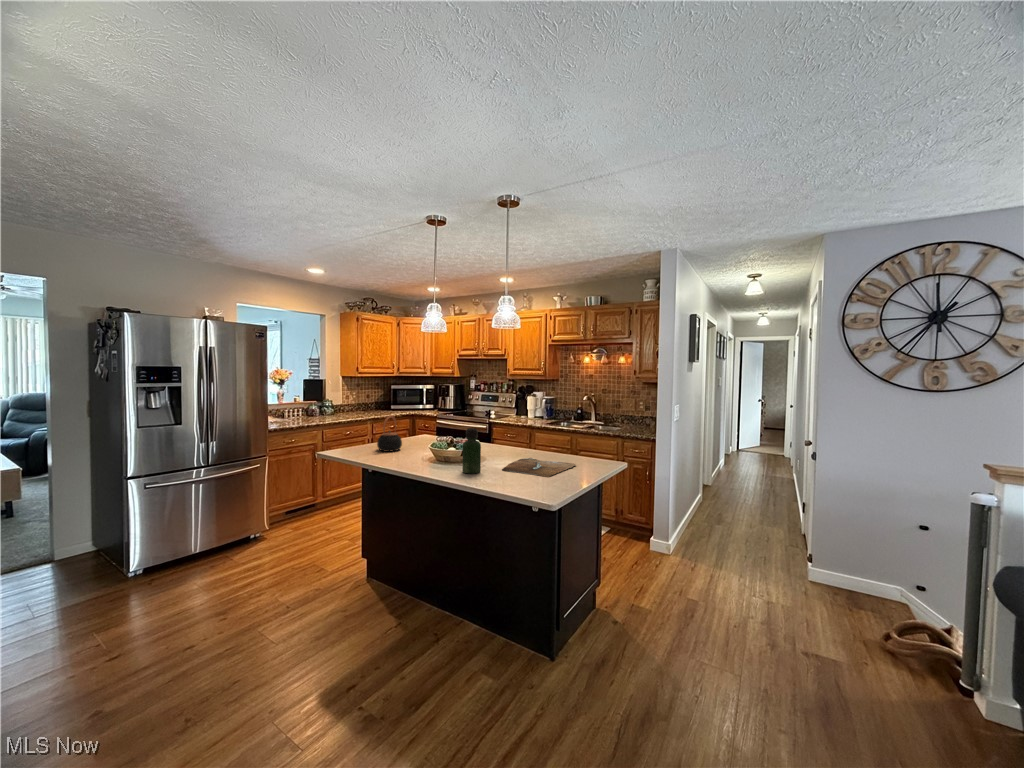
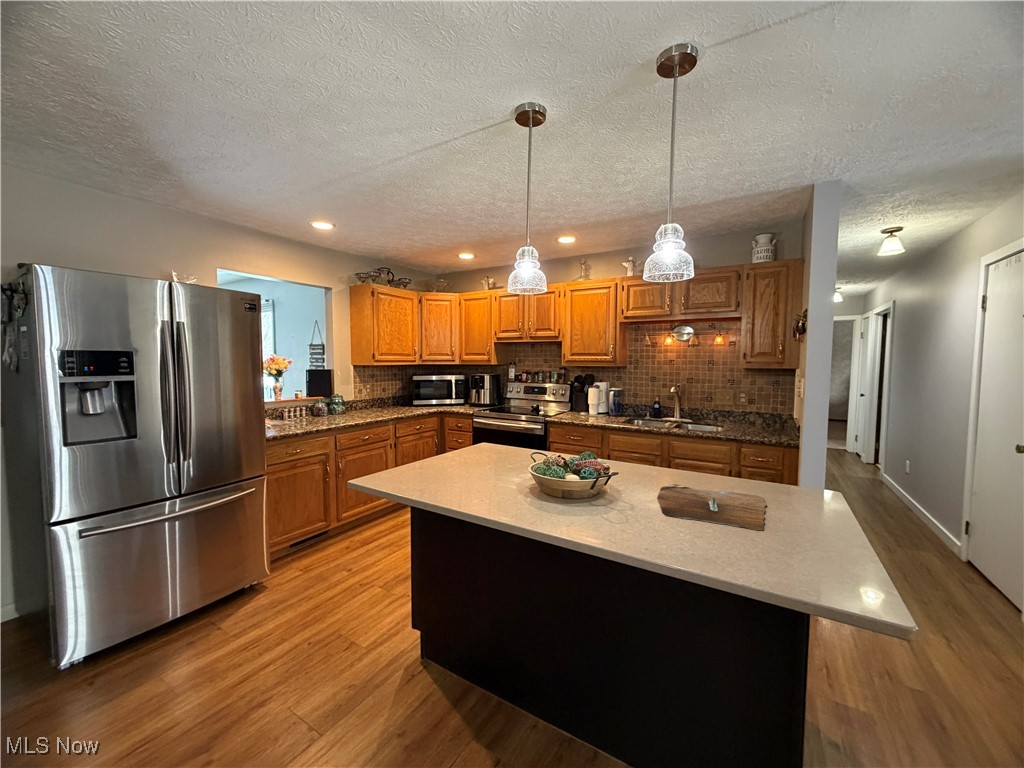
teapot: present [377,416,402,452] -> none [433,421,468,475]
bottle: present [462,428,481,474] -> none [605,447,637,526]

